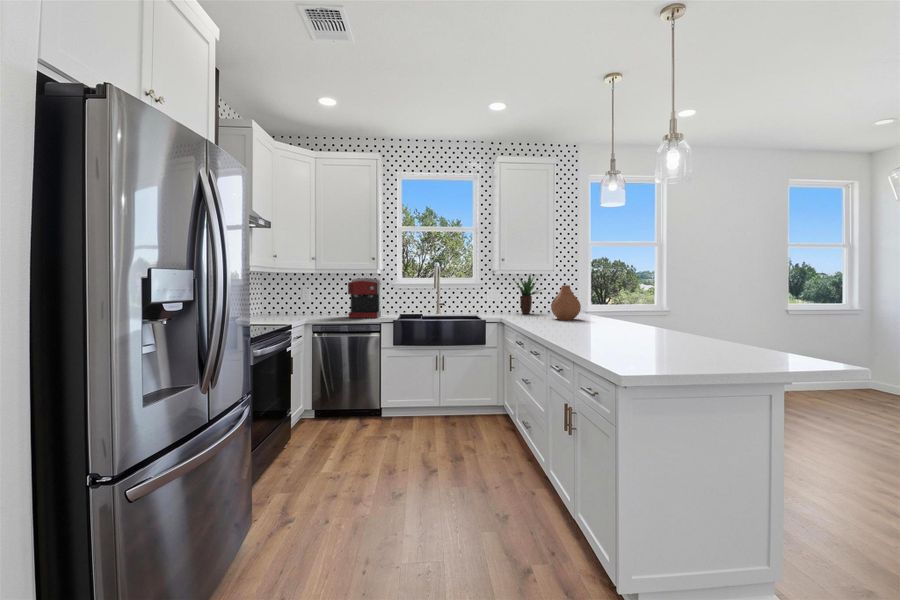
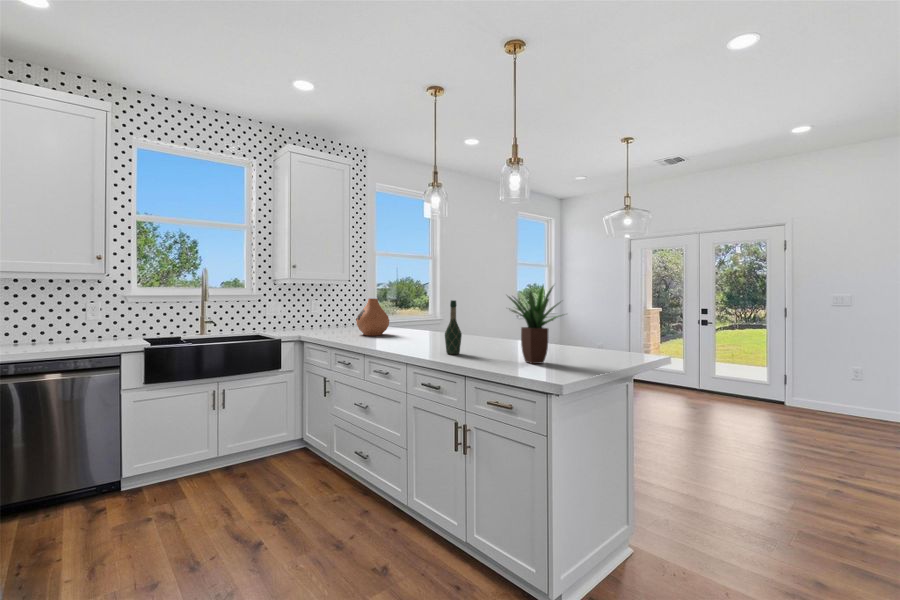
potted plant: present [515,274,538,314] -> present [509,285,562,364]
coffee maker: present [348,278,381,318] -> none [56,288,114,352]
wine bottle: none [601,283,619,336] -> present [445,300,462,354]

